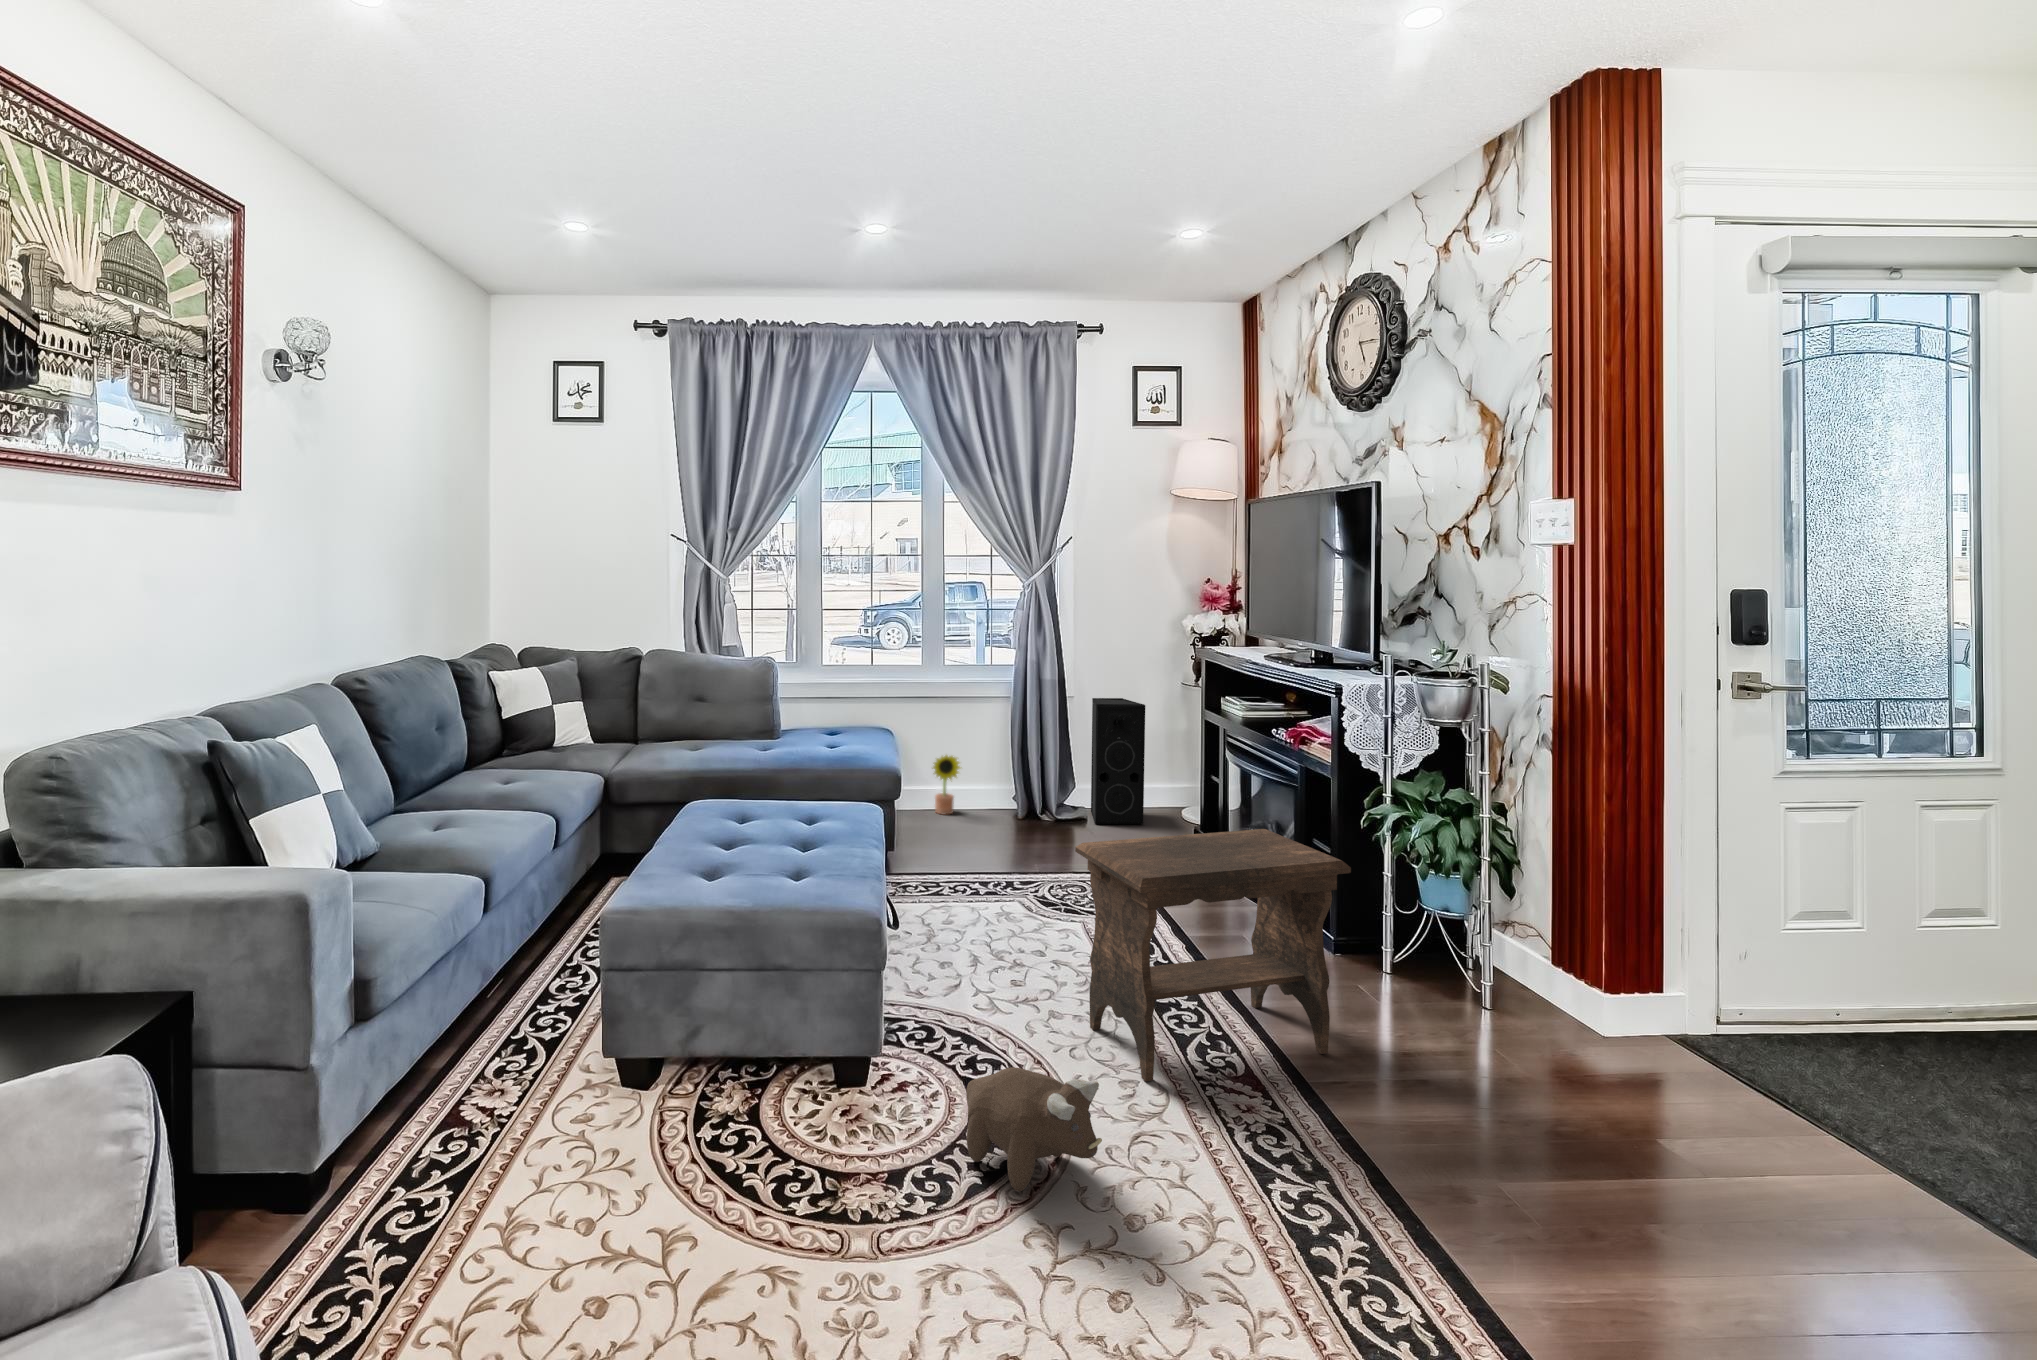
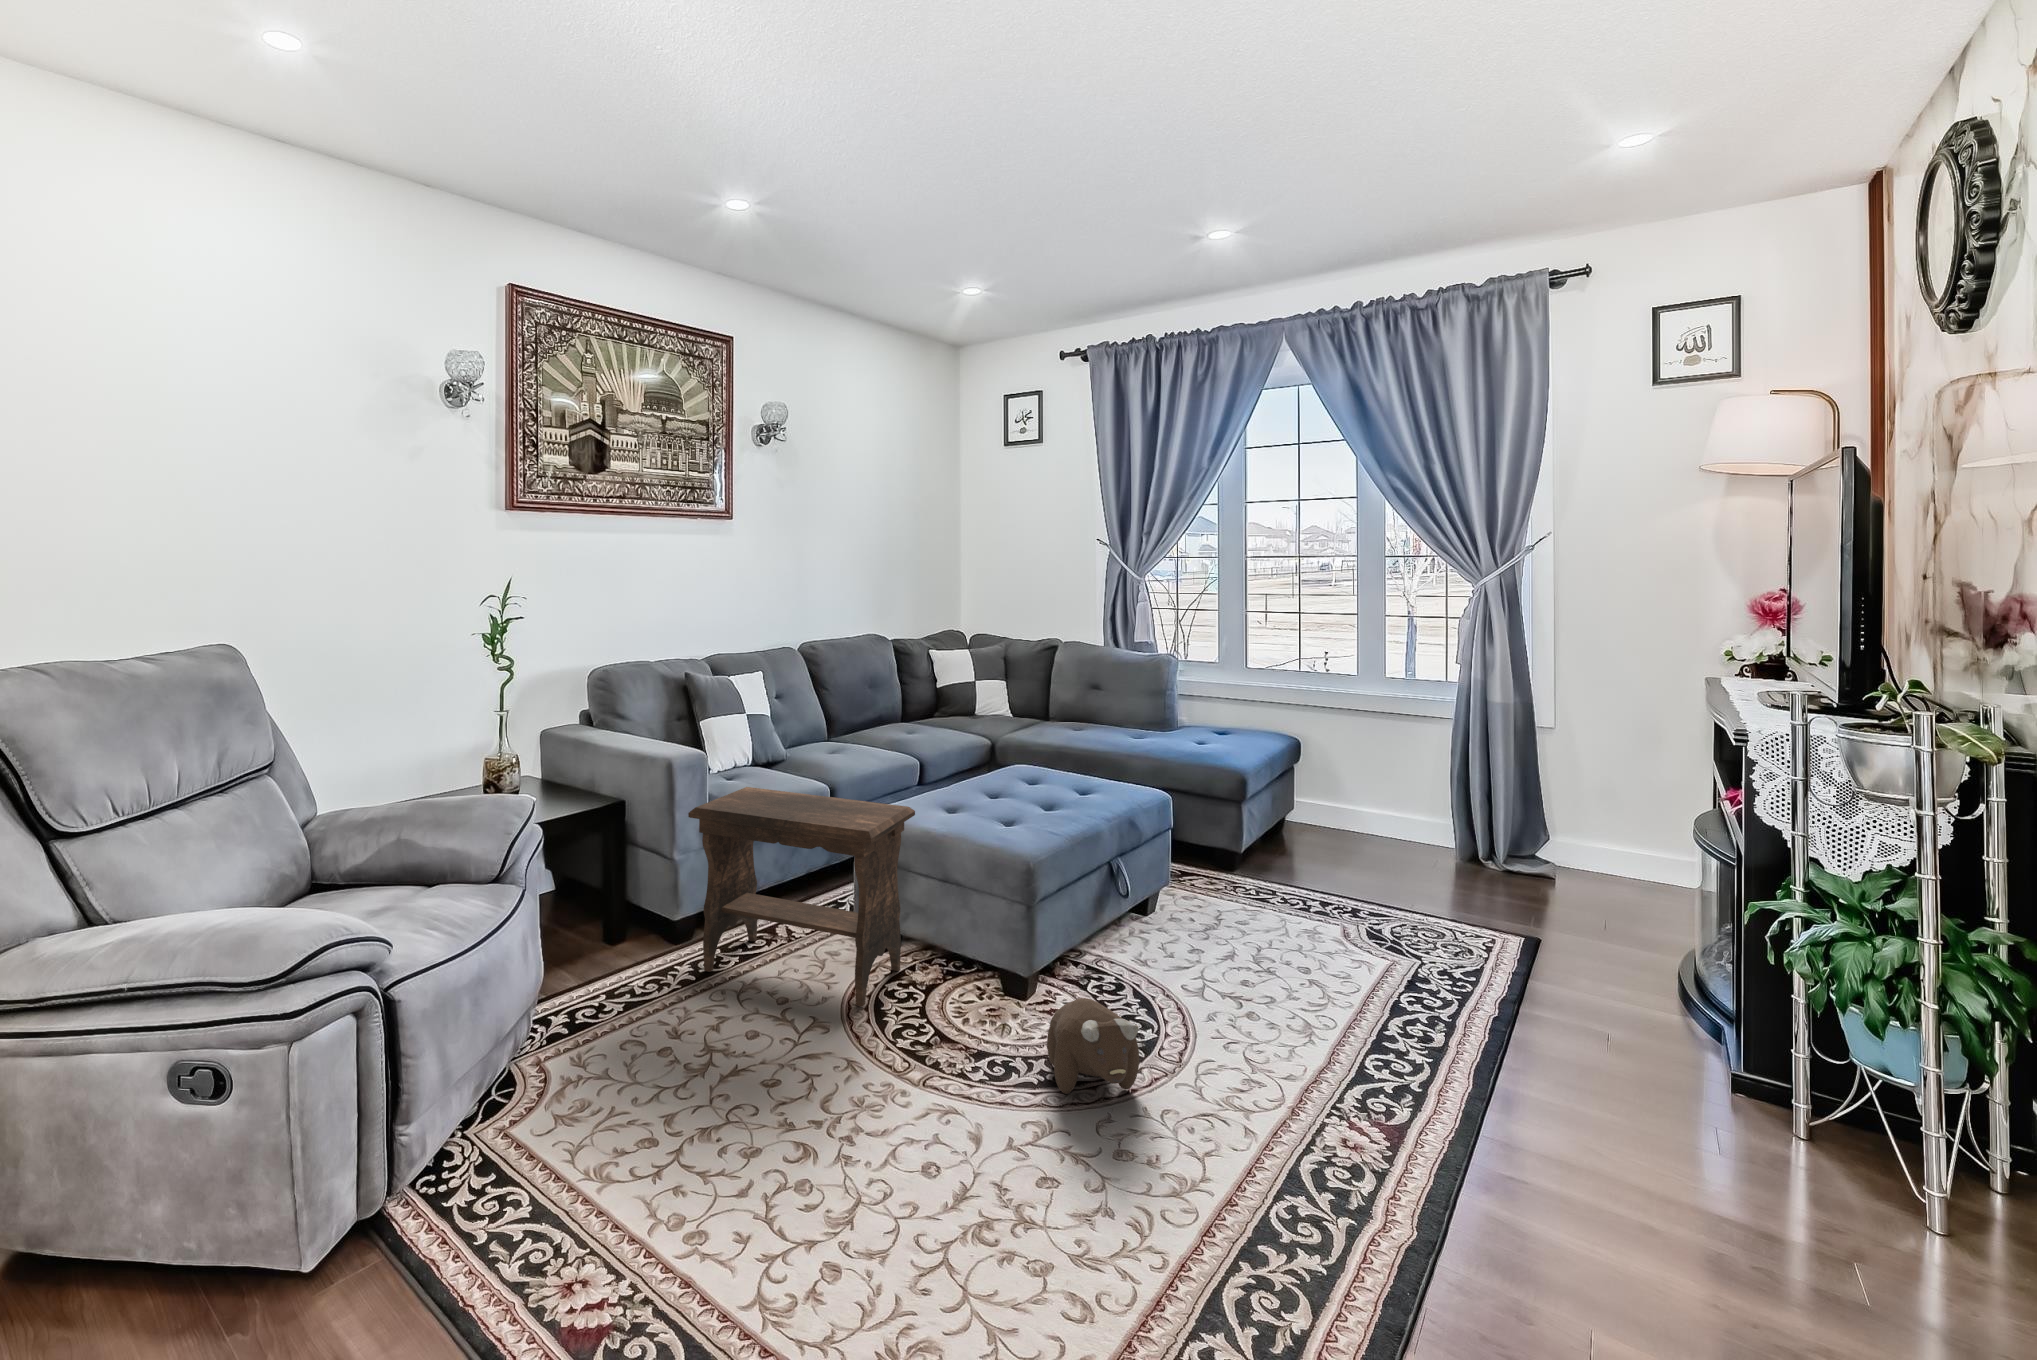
speaker: present [1091,698,1145,824] -> none [1571,727,1654,895]
decorative plant: present [932,755,960,814] -> none [1353,770,1392,838]
footstool: present [1075,829,1351,1081] -> present [688,787,915,1007]

